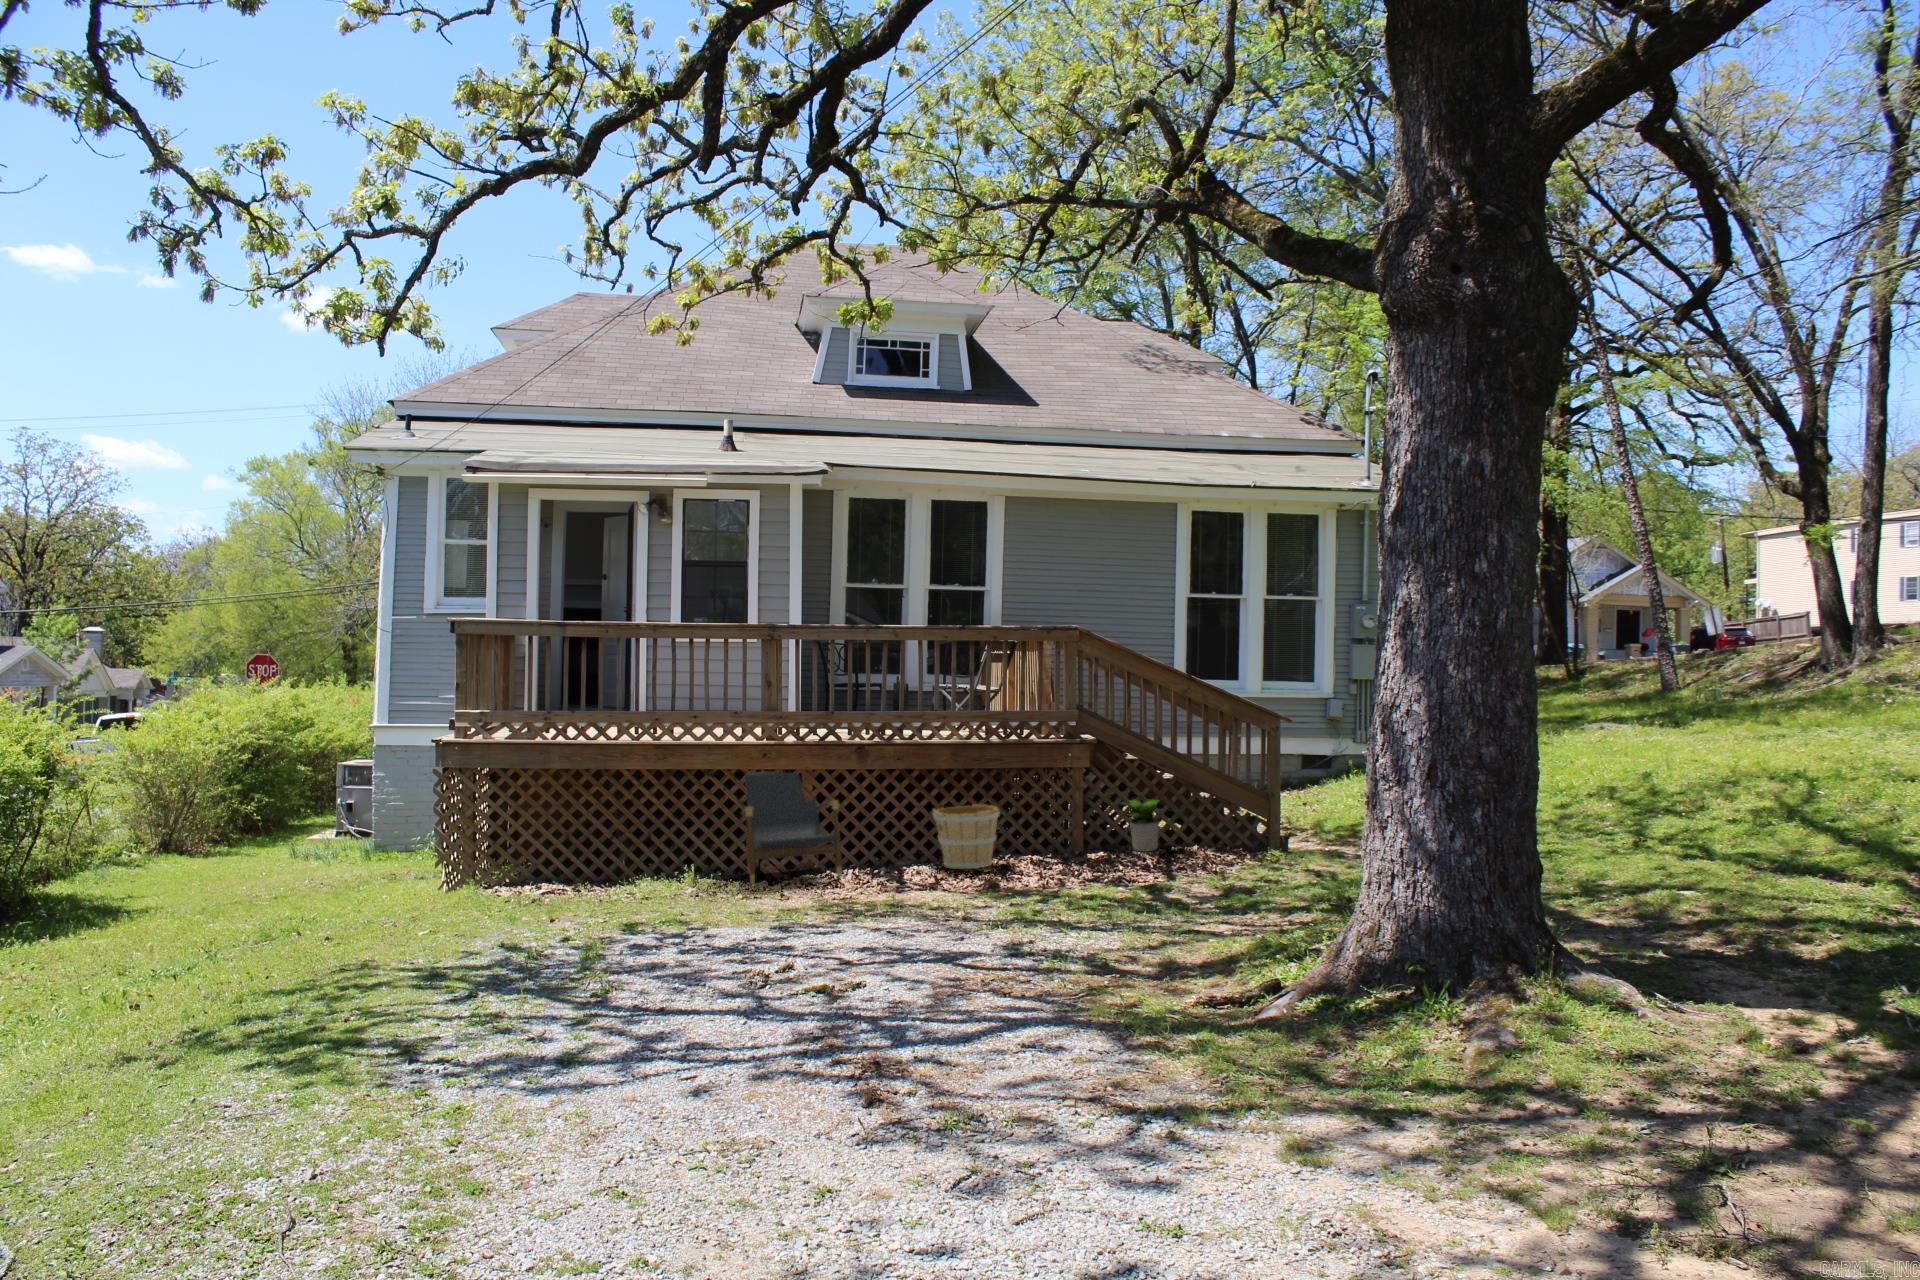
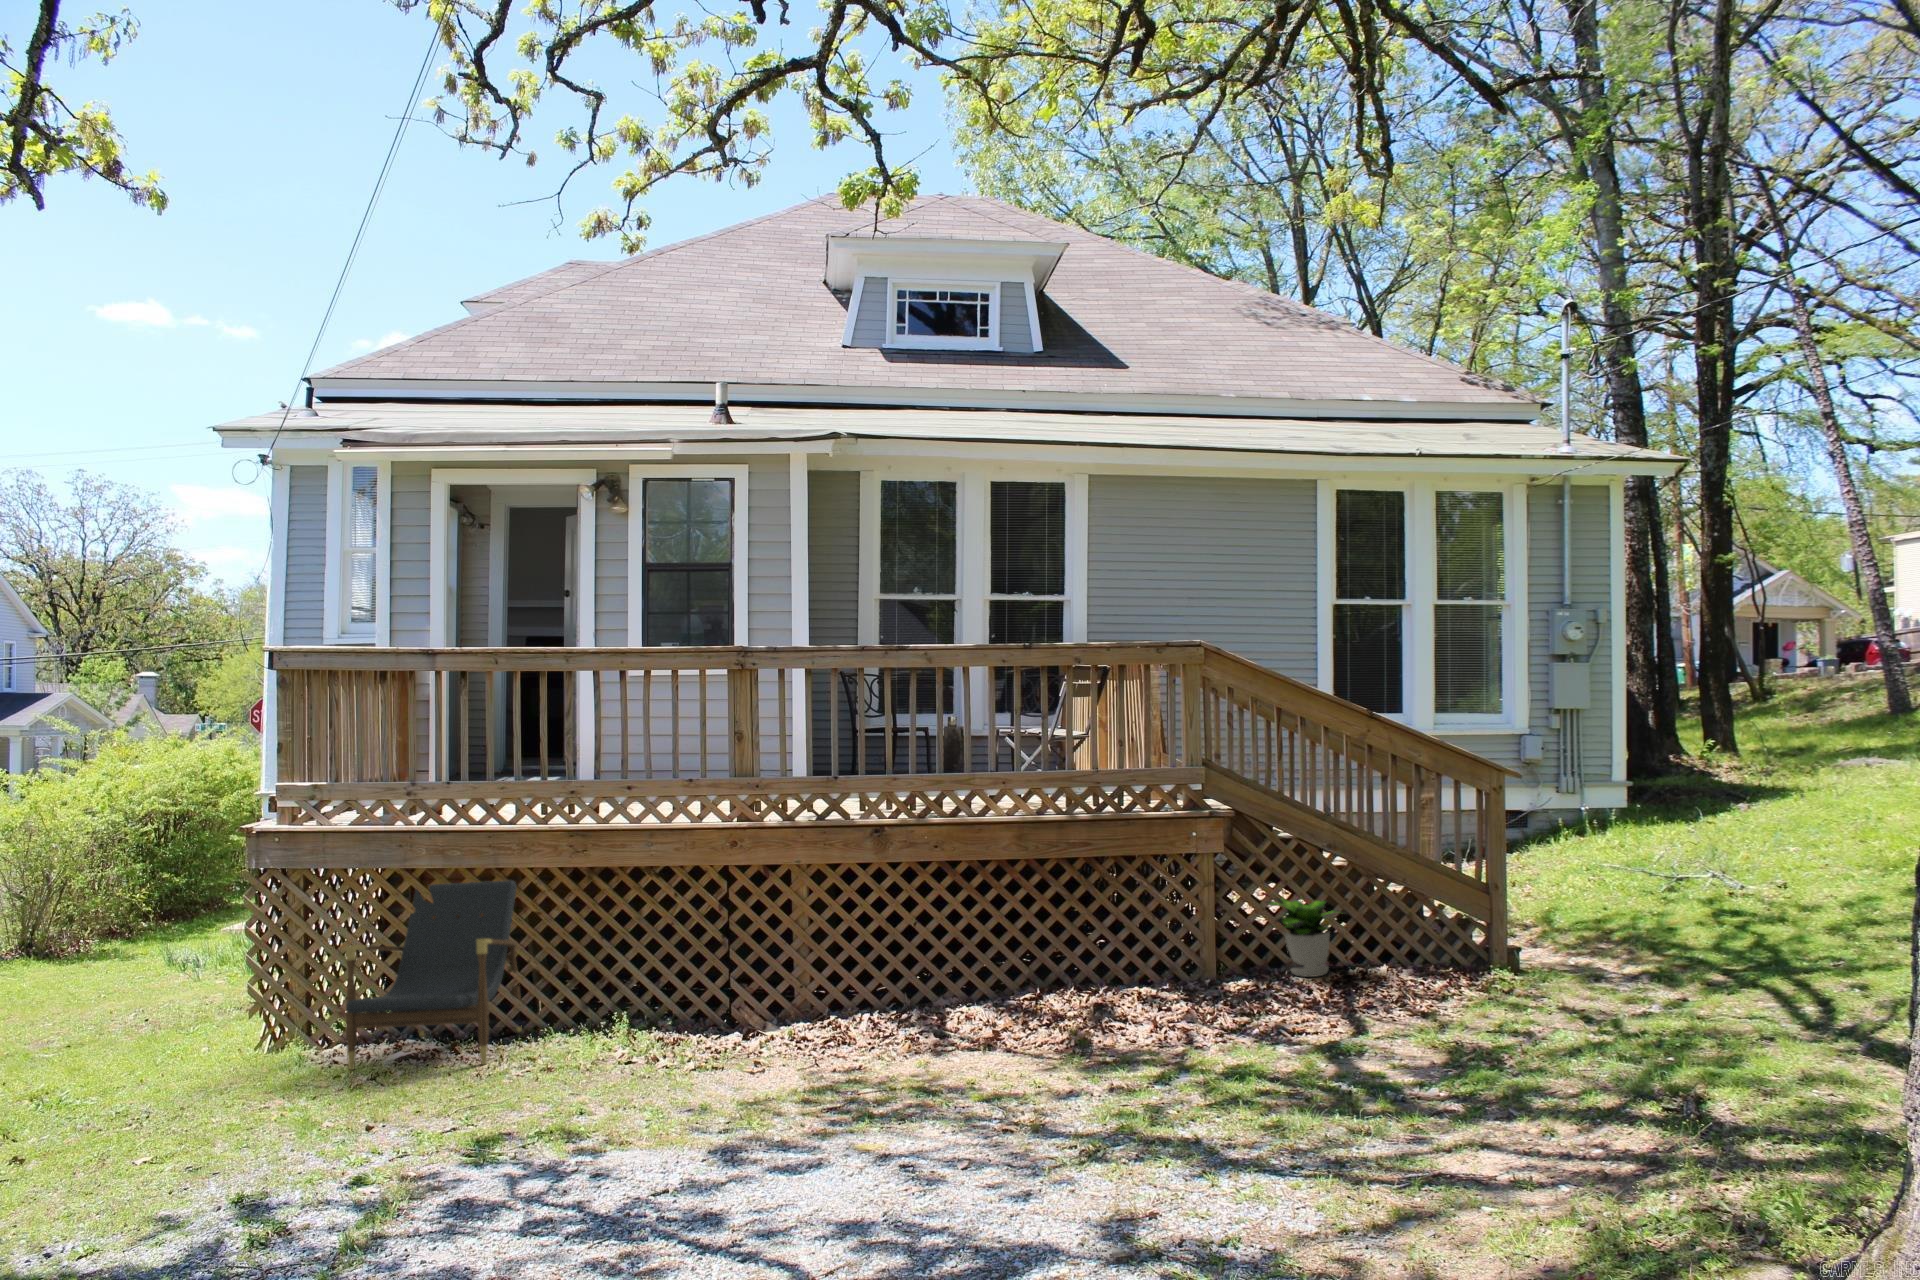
lounge chair: present [742,772,841,887] -> present [346,880,521,1070]
wooden bucket: present [933,804,999,869] -> none [987,908,1088,1013]

